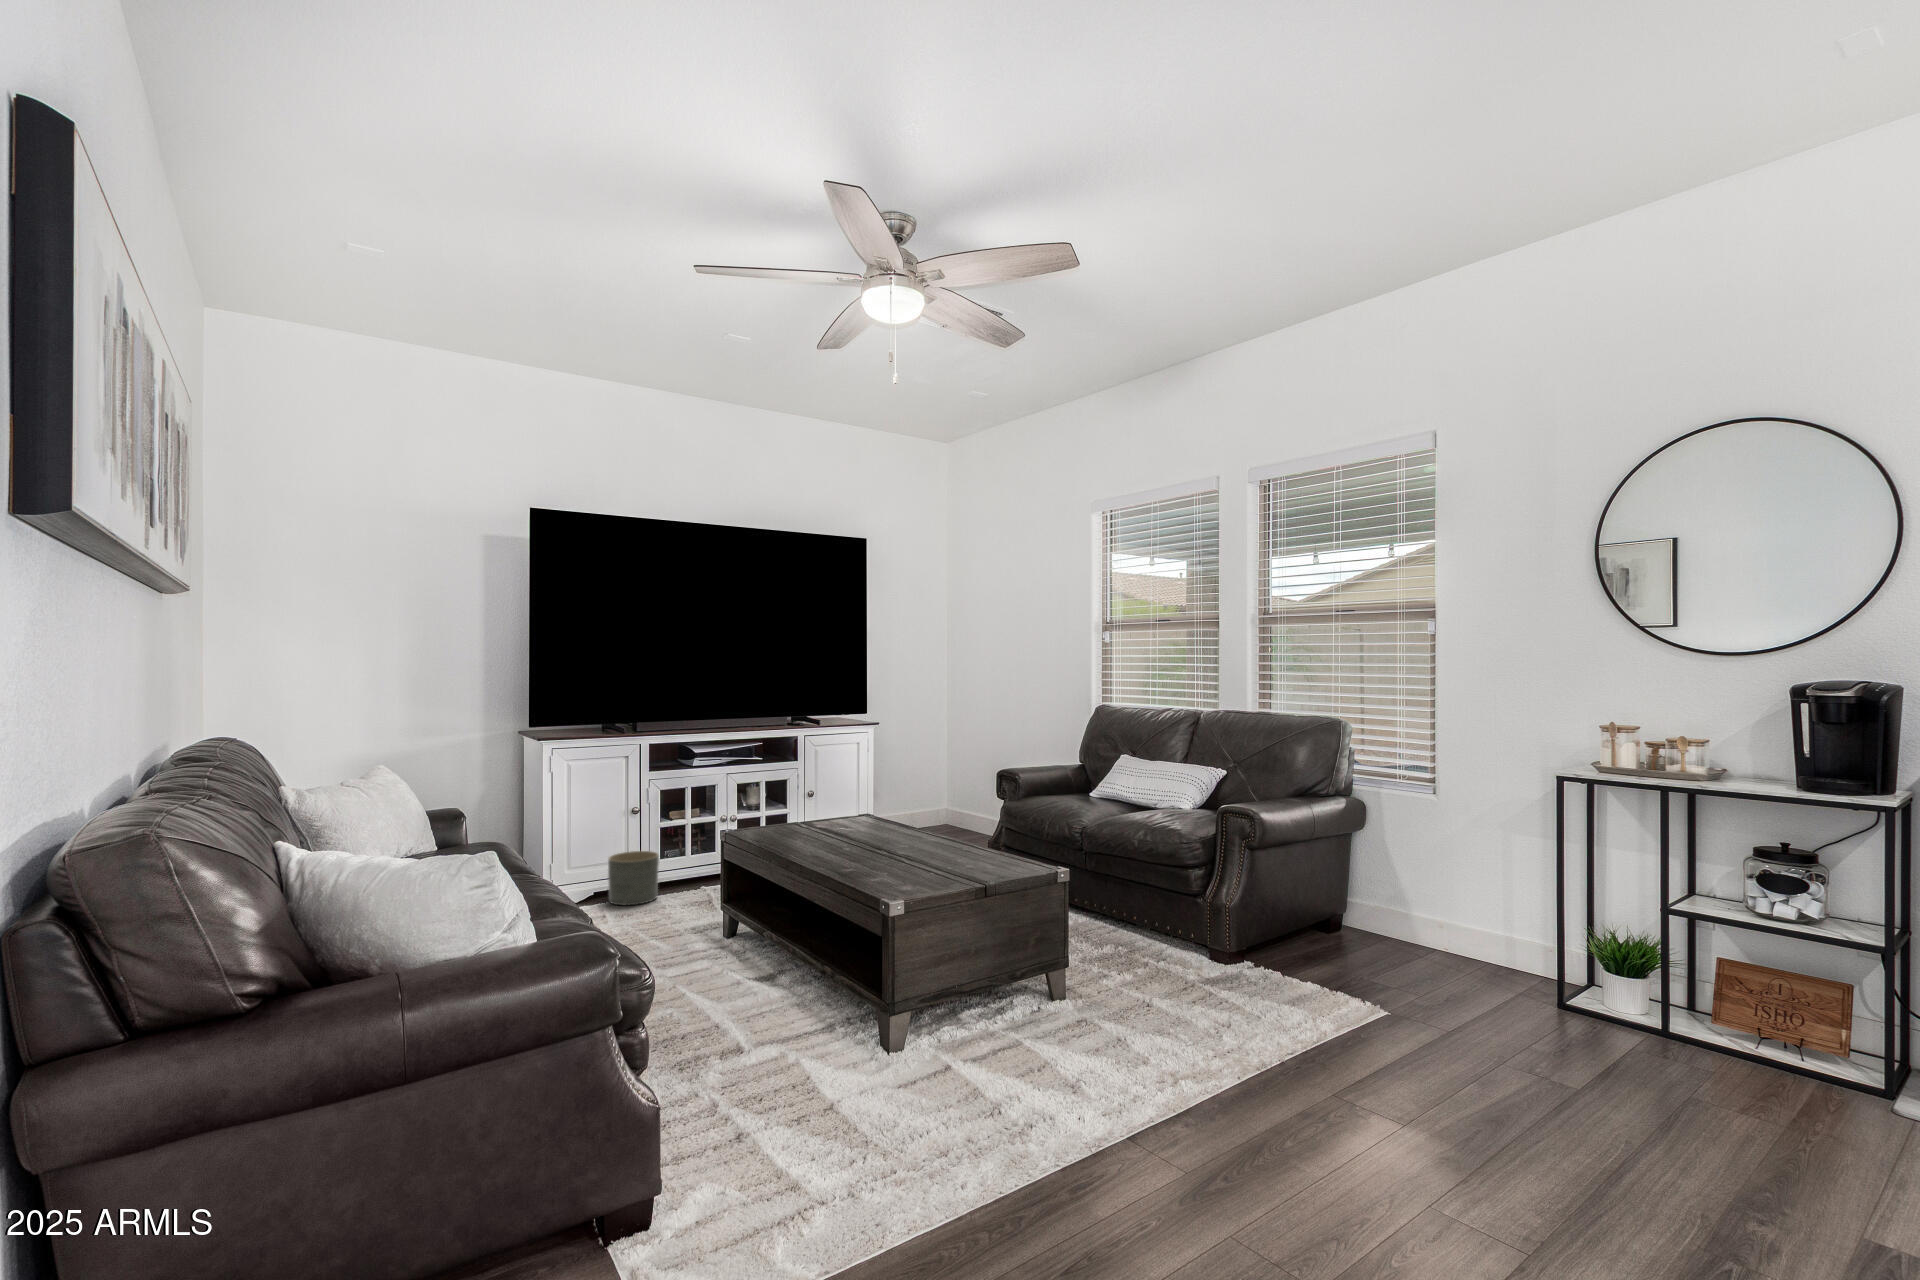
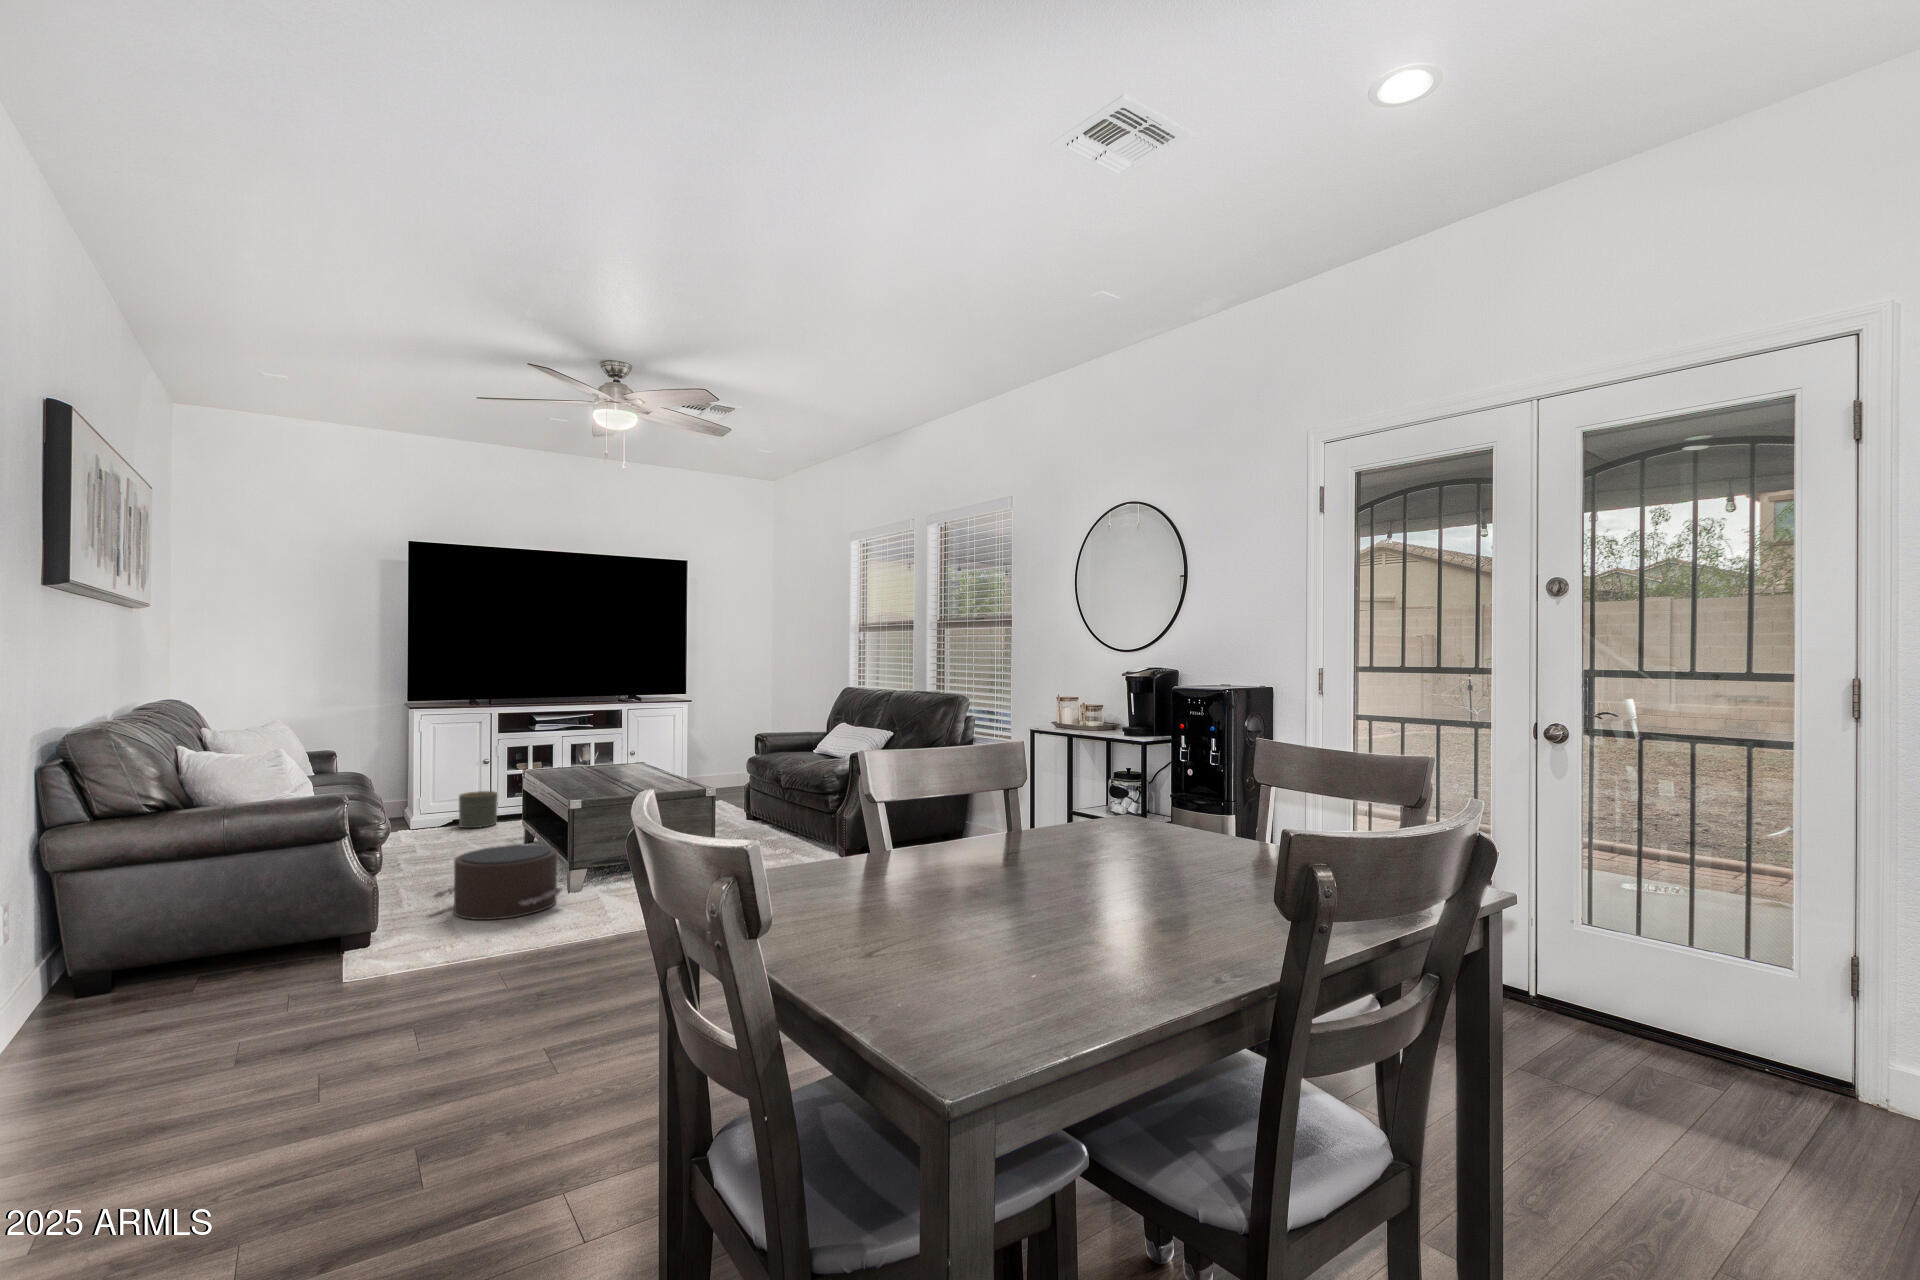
pouf: none [701,972,913,1127] -> present [433,845,562,920]

